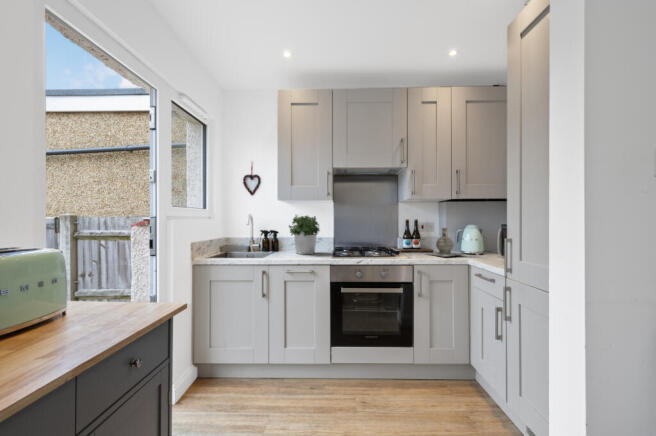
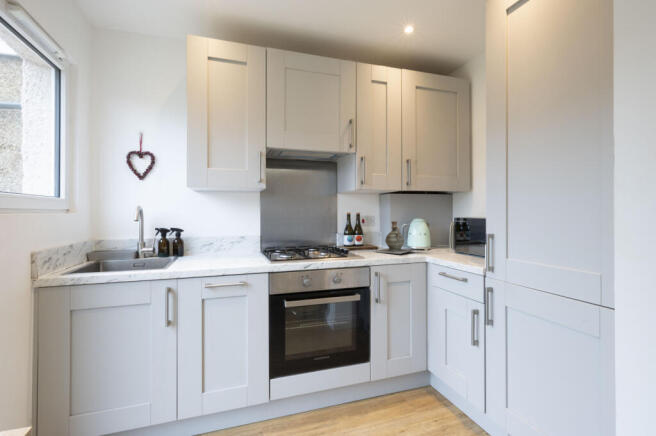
potted plant: present [289,215,320,254] -> none [201,206,248,260]

